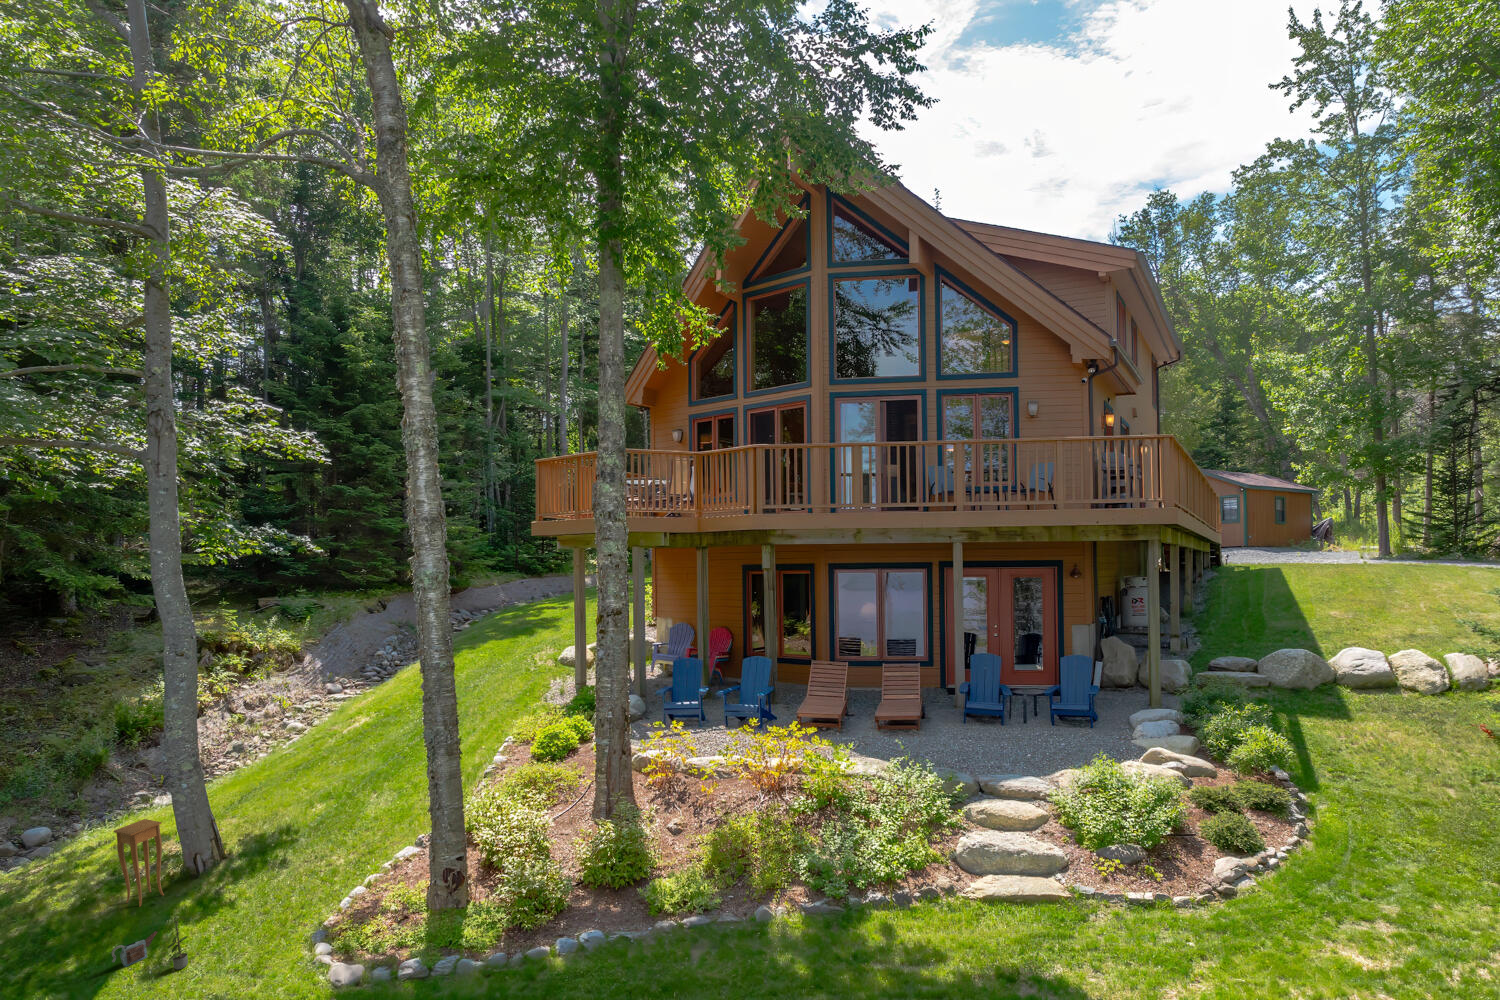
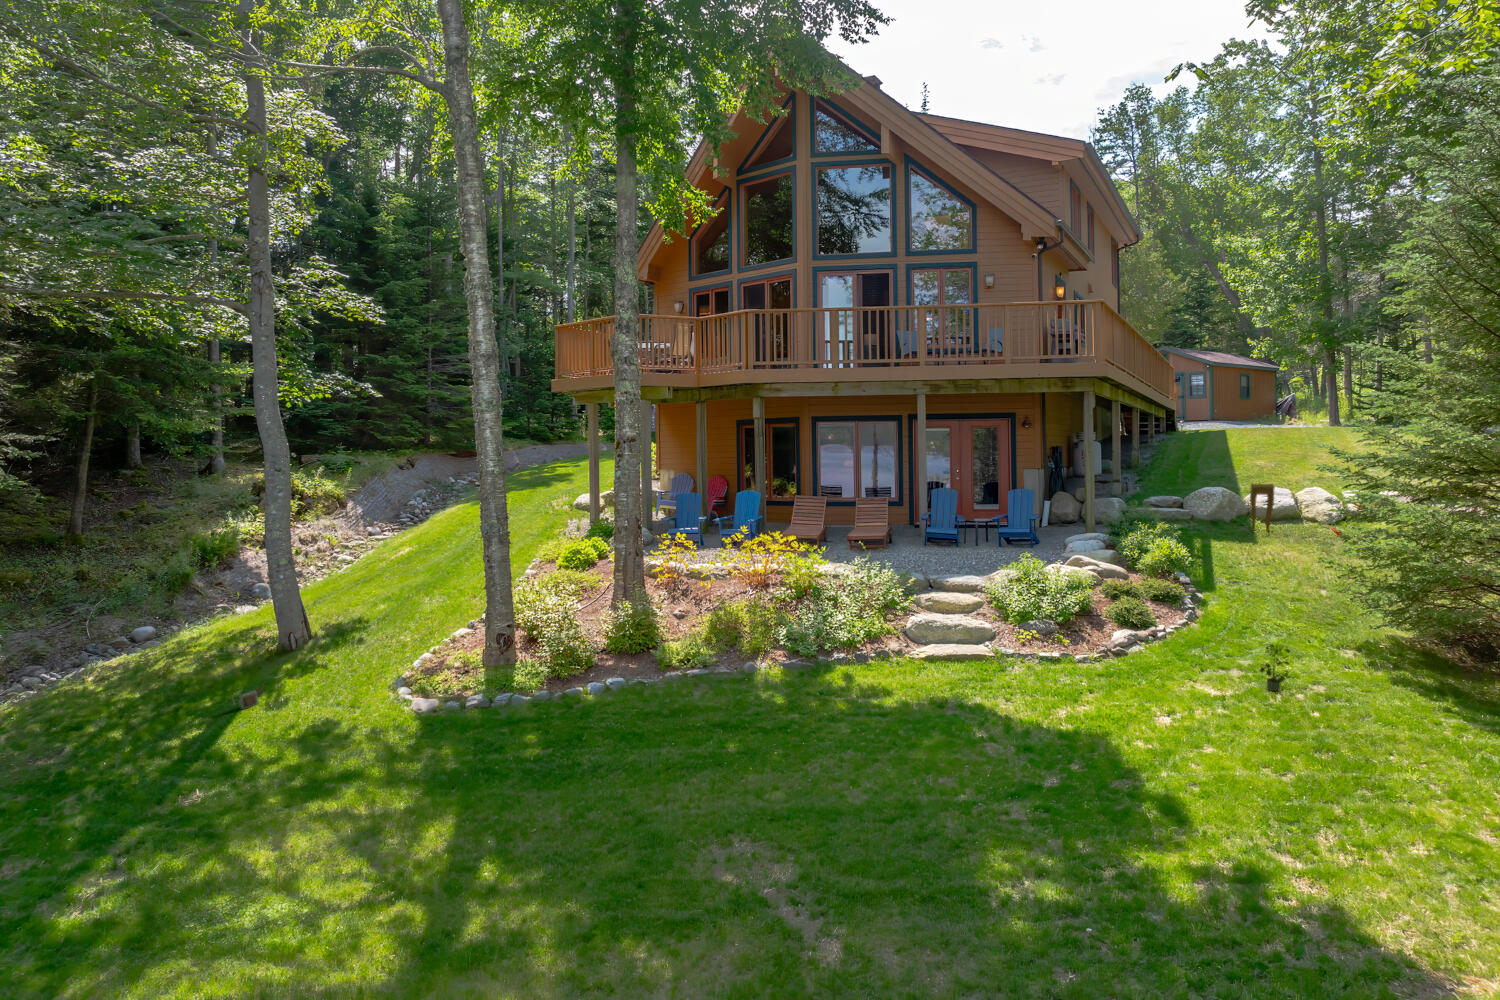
side table: present [114,819,164,906] -> present [1250,484,1275,534]
potted plant: present [168,917,188,969] -> present [1260,644,1291,691]

